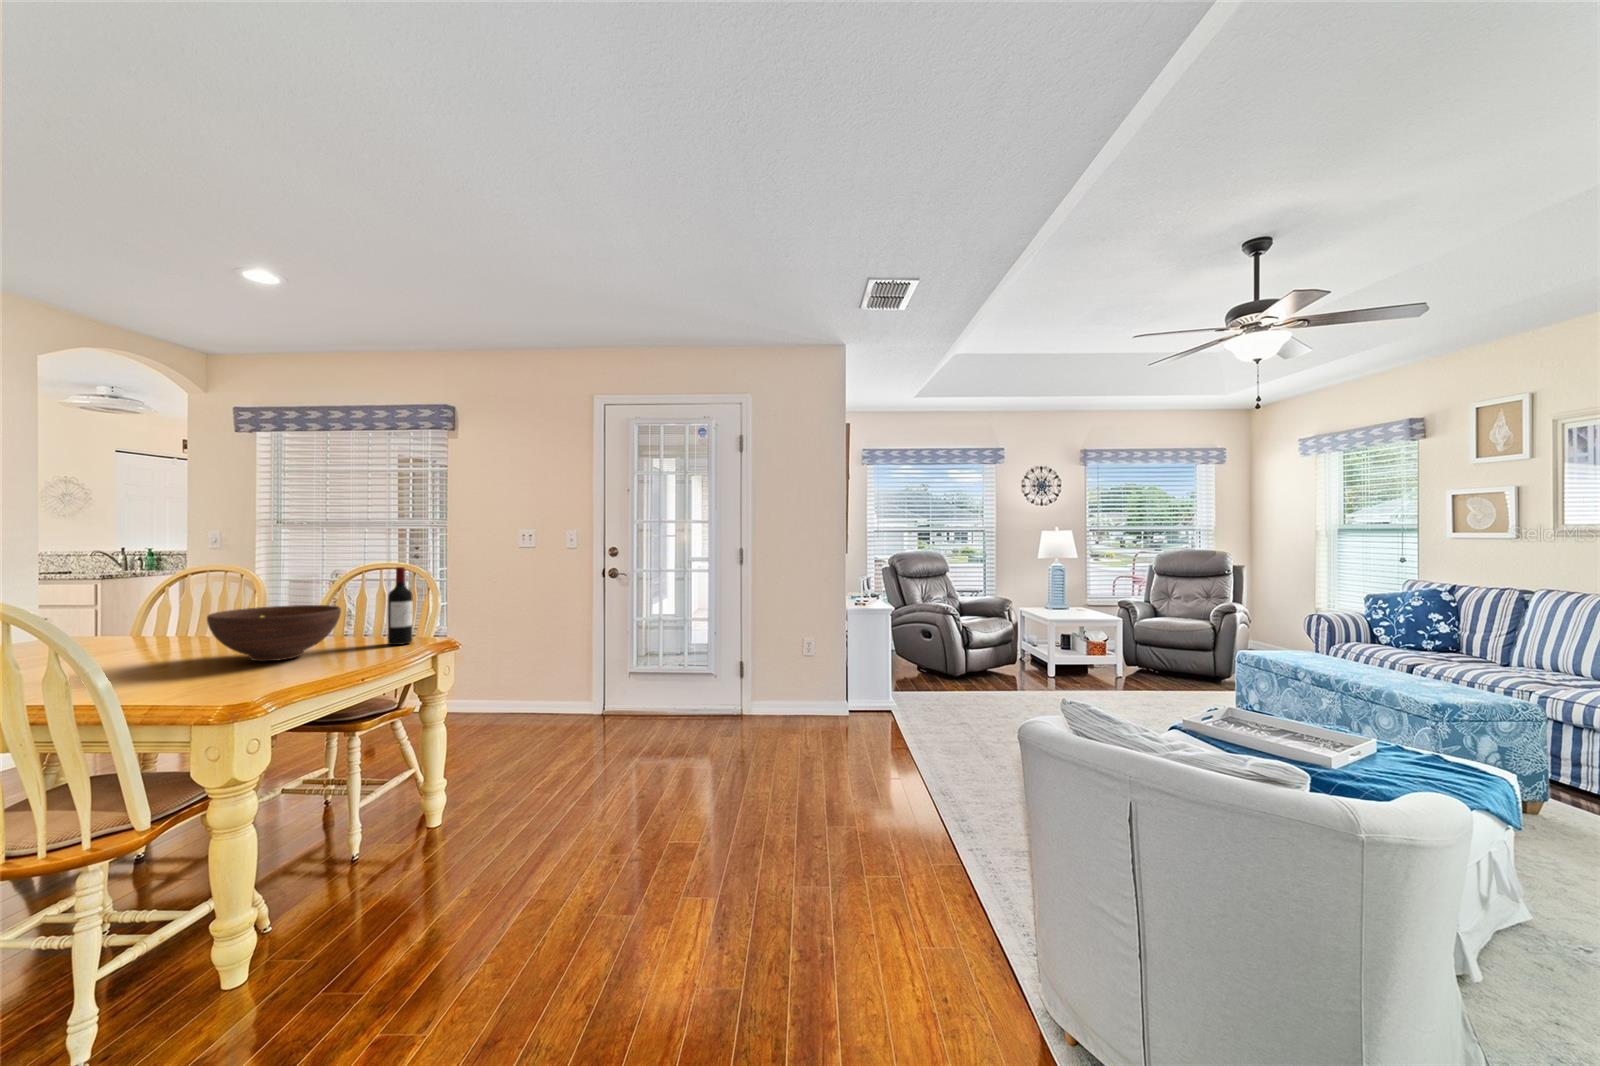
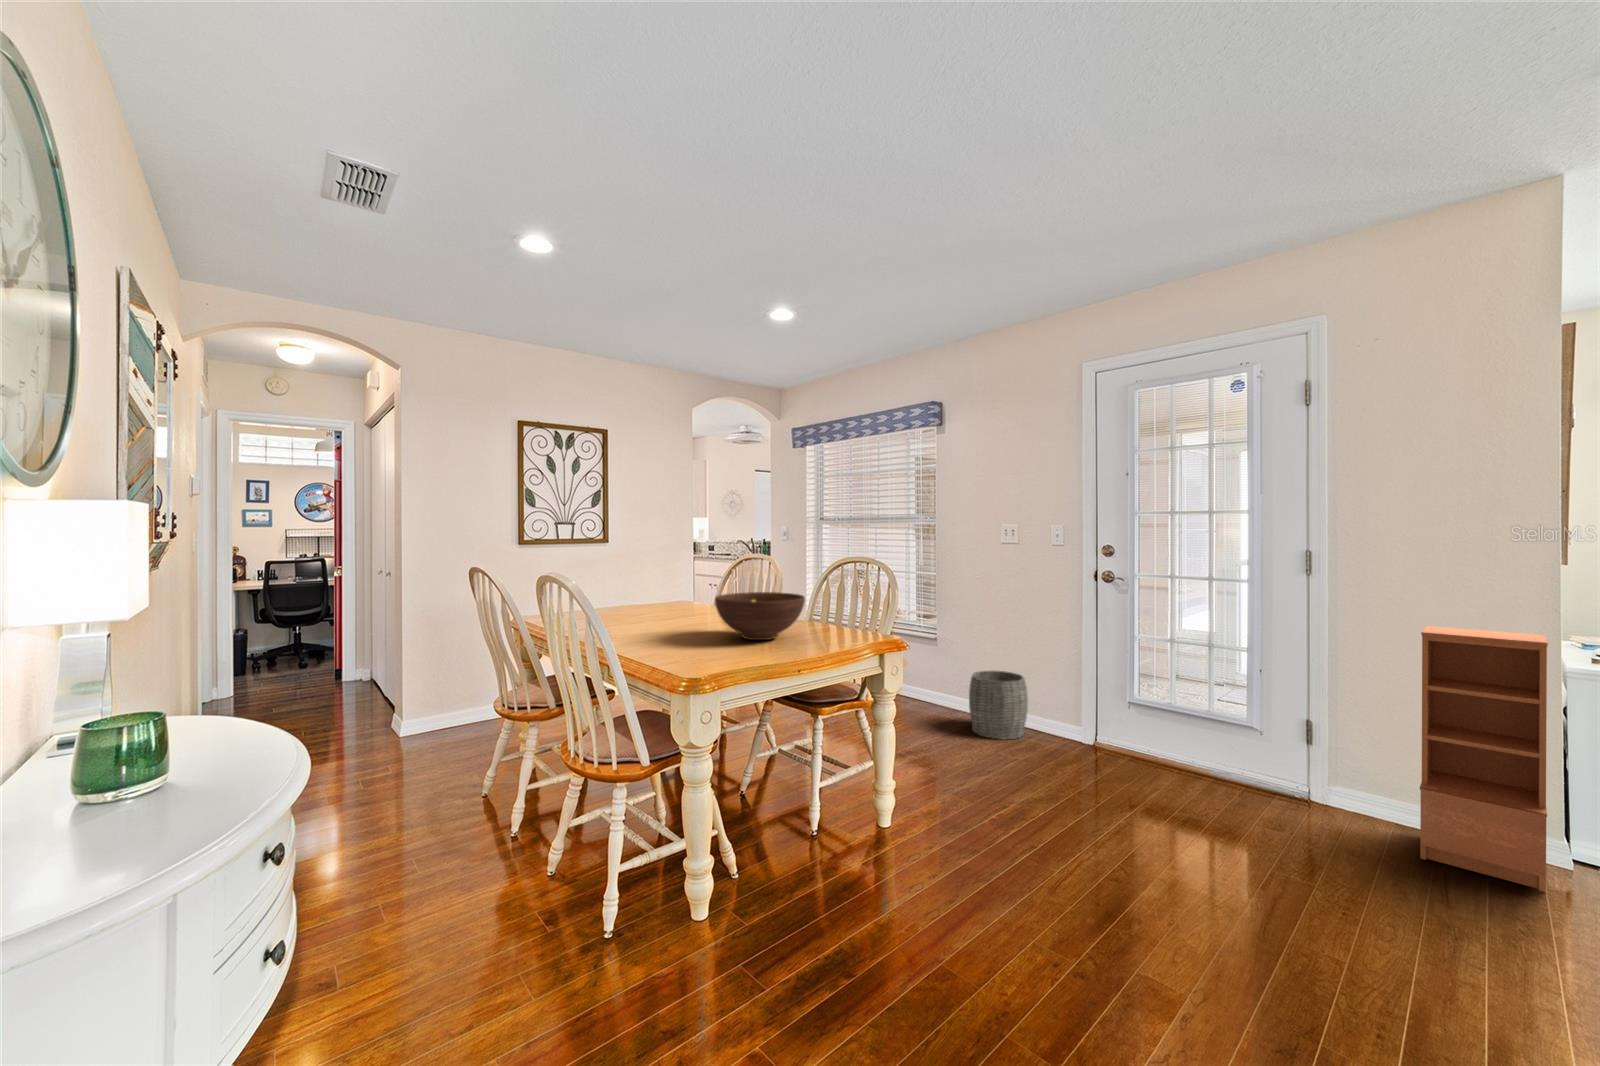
wine bottle: present [388,567,412,645] -> none [845,561,866,638]
bookcase: none [799,594,850,733] -> present [1420,626,1548,892]
woven basket: none [489,664,546,726] -> present [969,671,1028,740]

